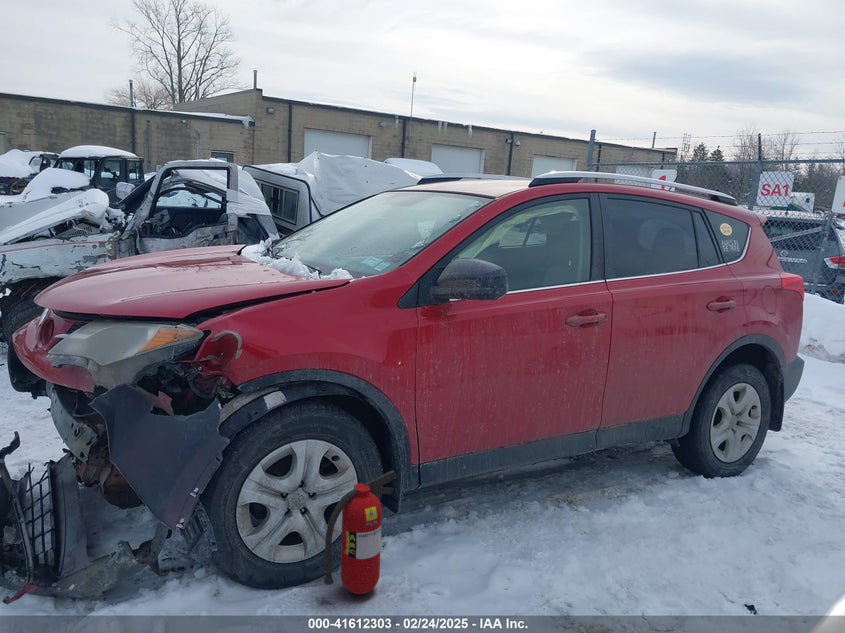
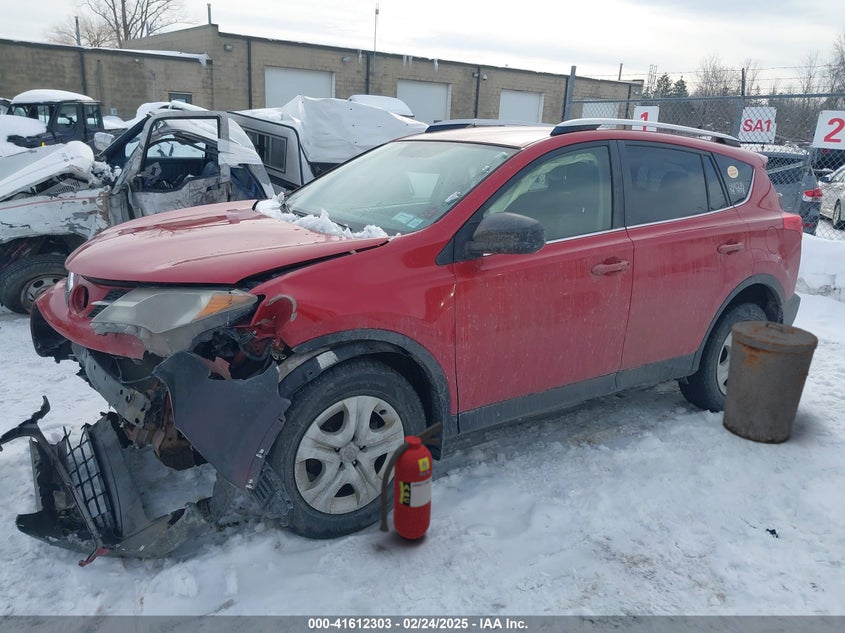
trash can: none [716,382,814,514] -> present [723,321,818,444]

